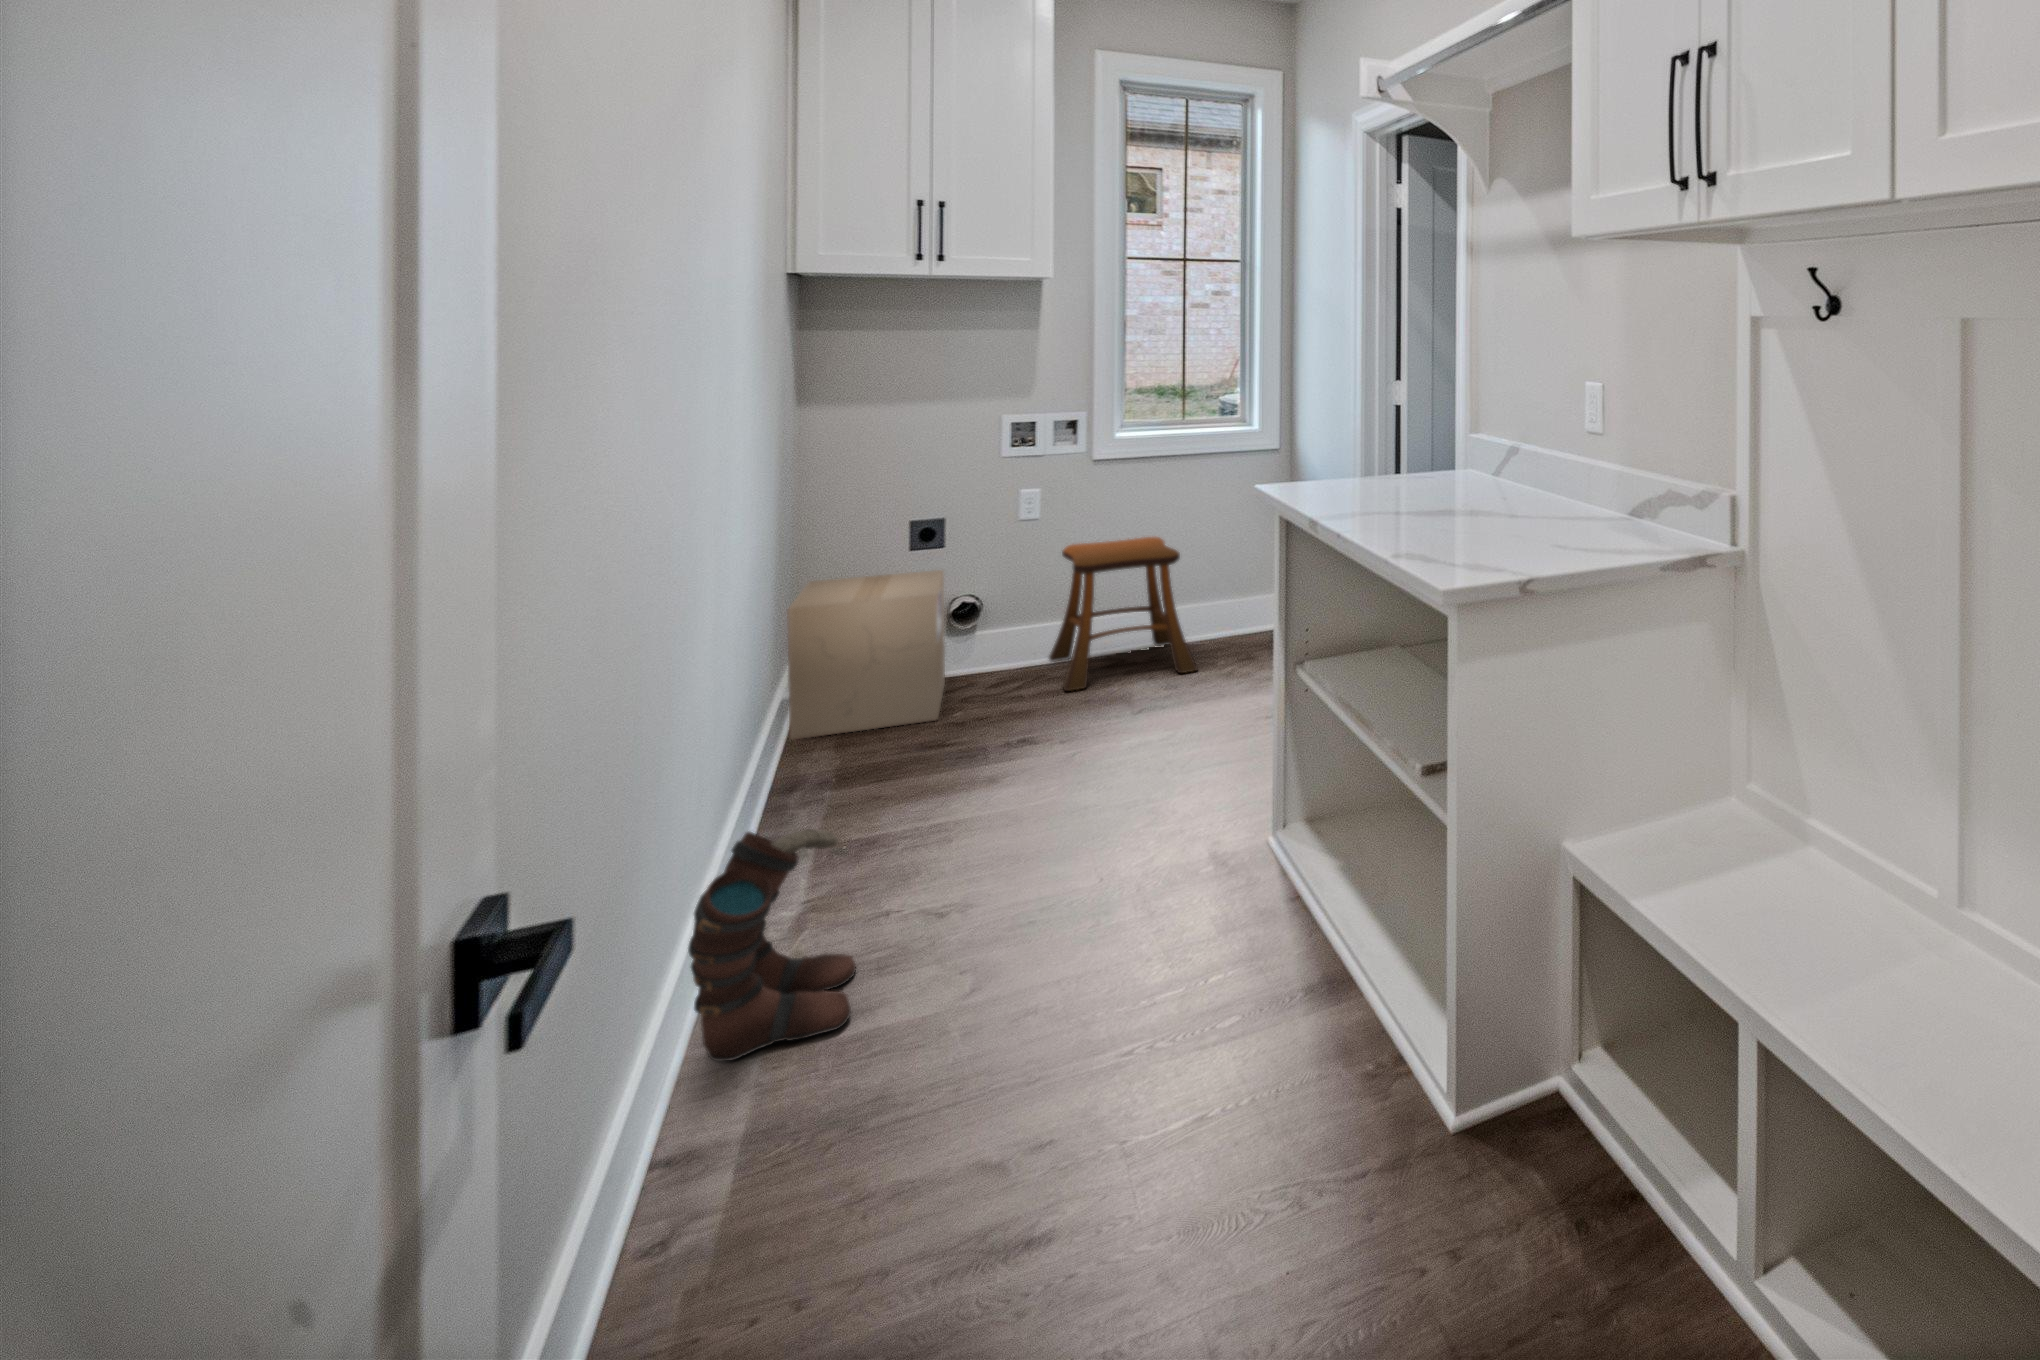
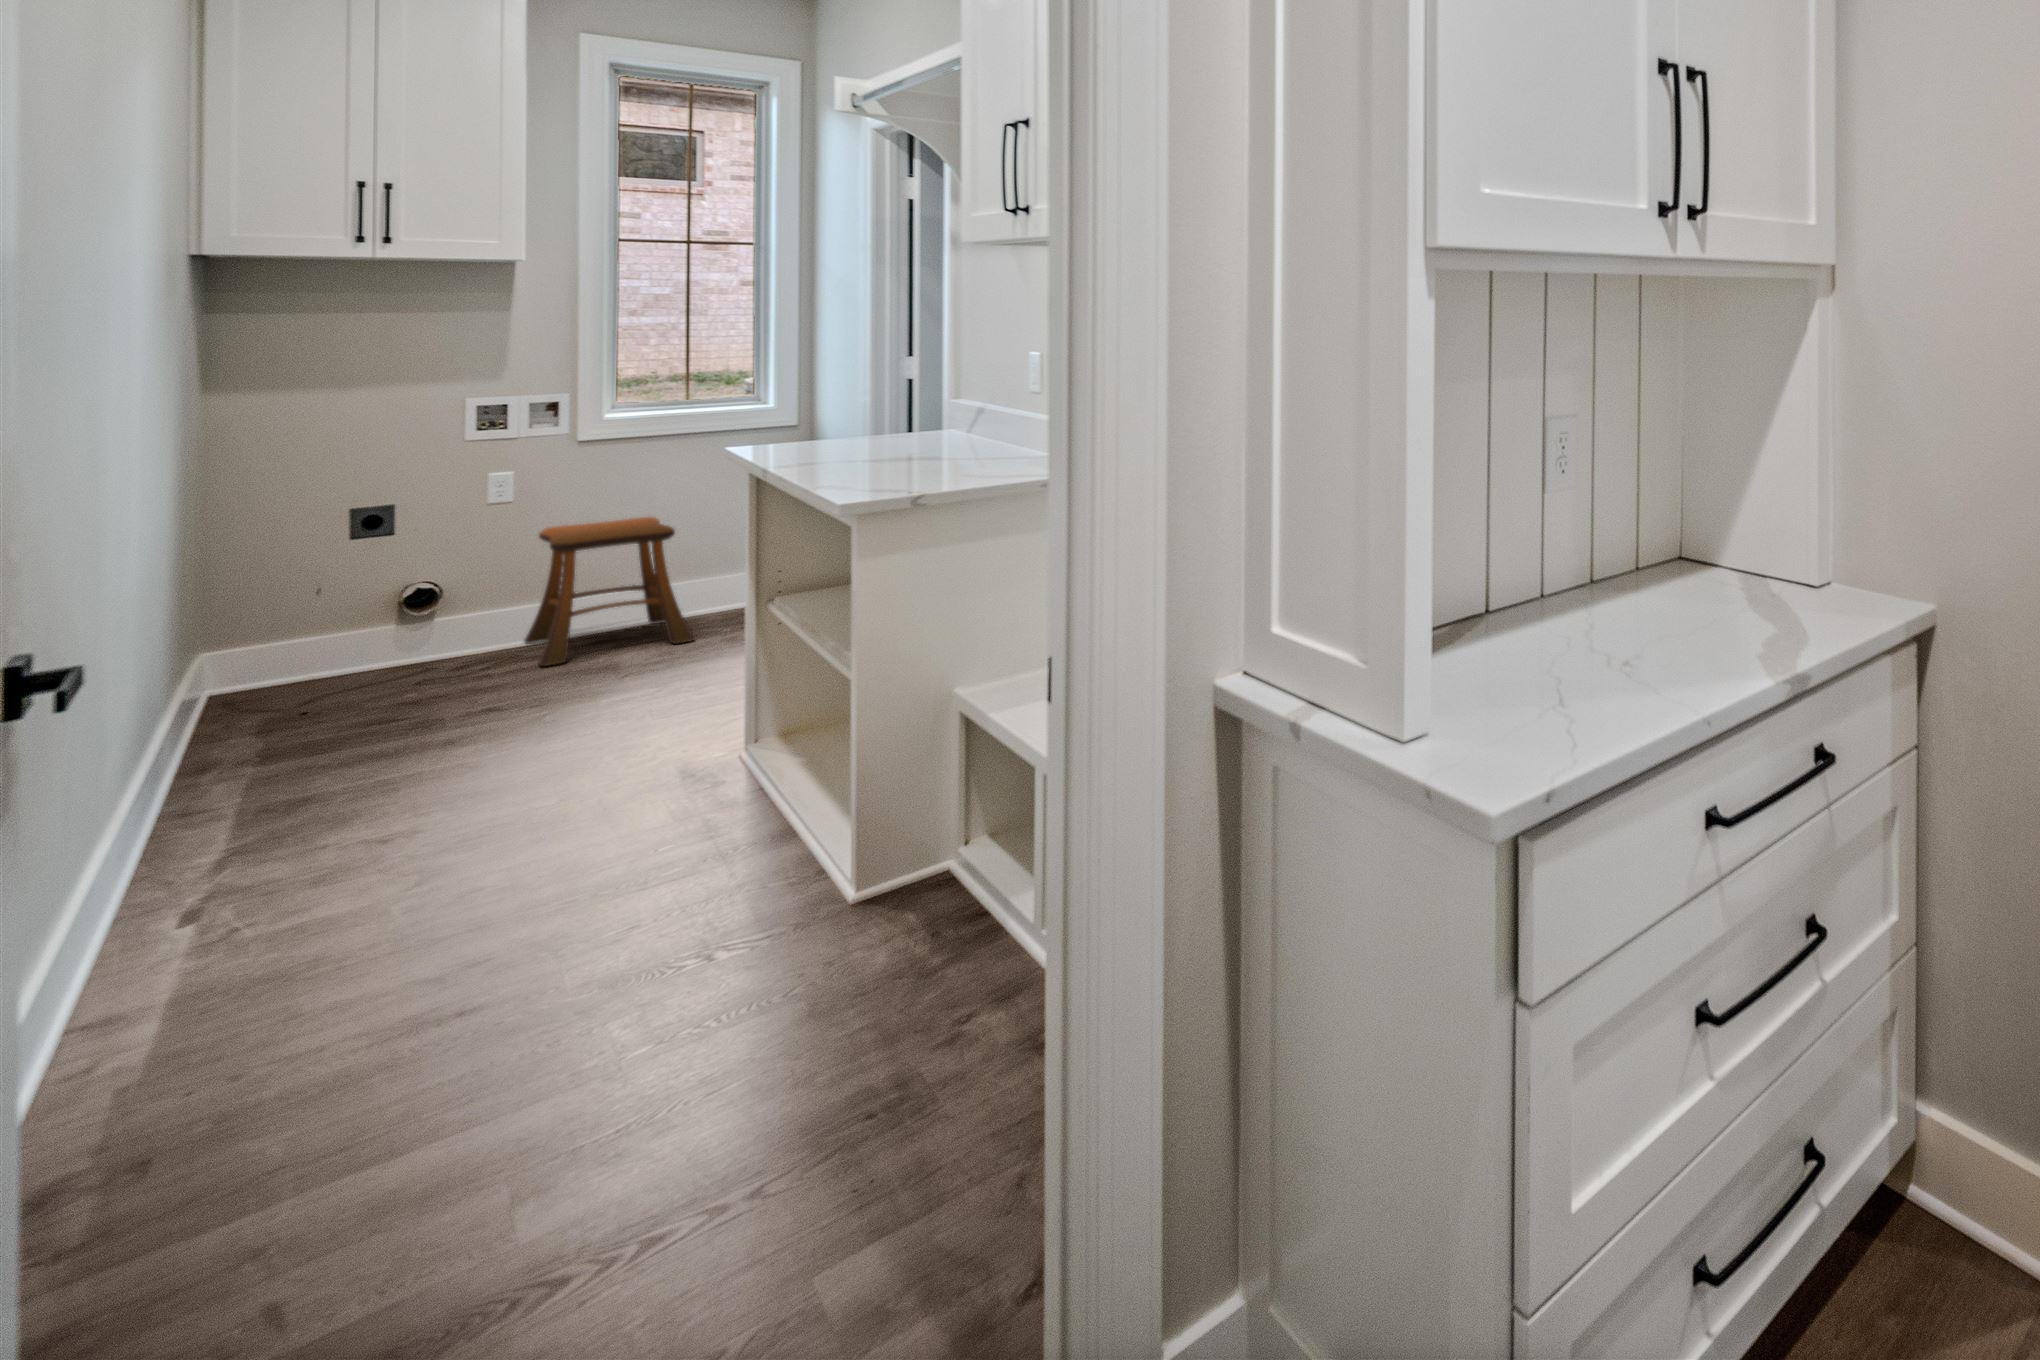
cardboard box: present [787,570,945,740] -> none [198,556,397,730]
boots: present [688,829,856,1061] -> none [116,763,299,954]

